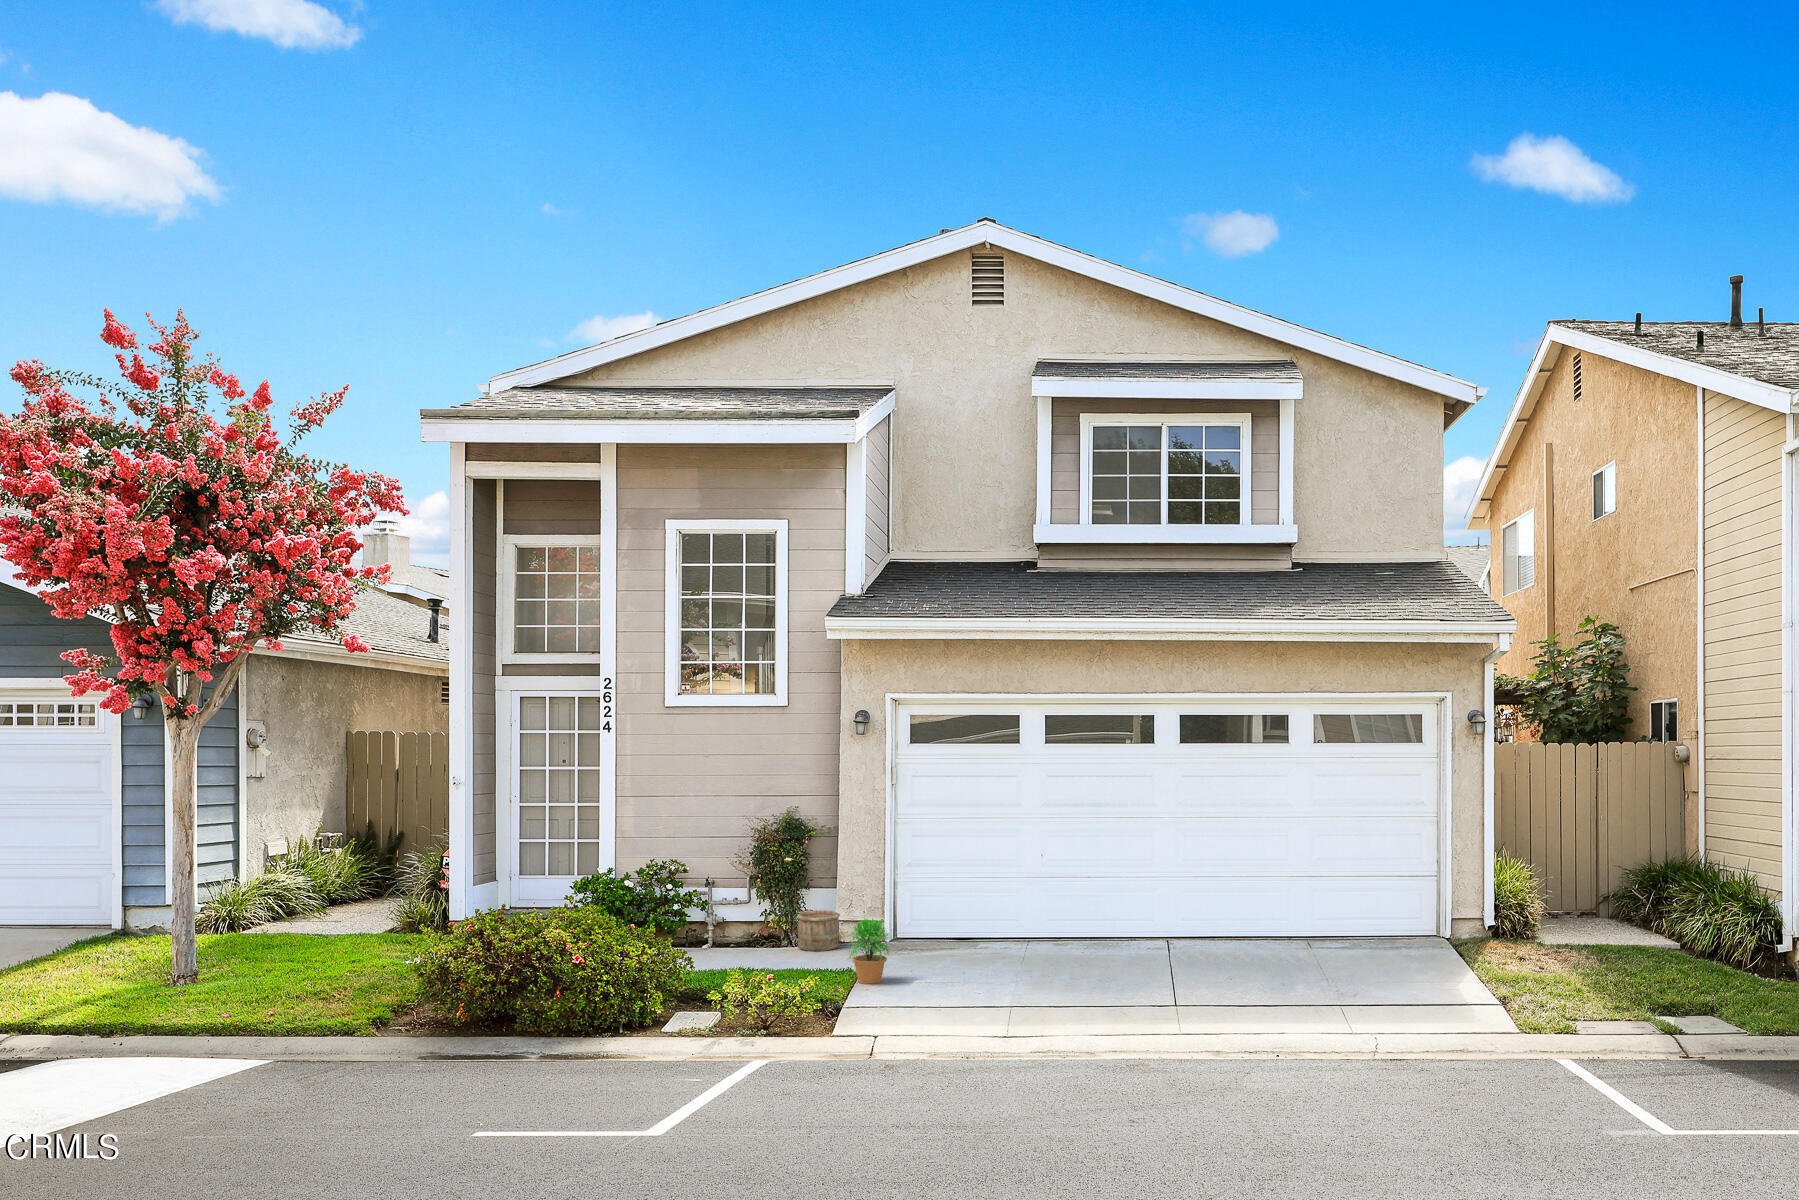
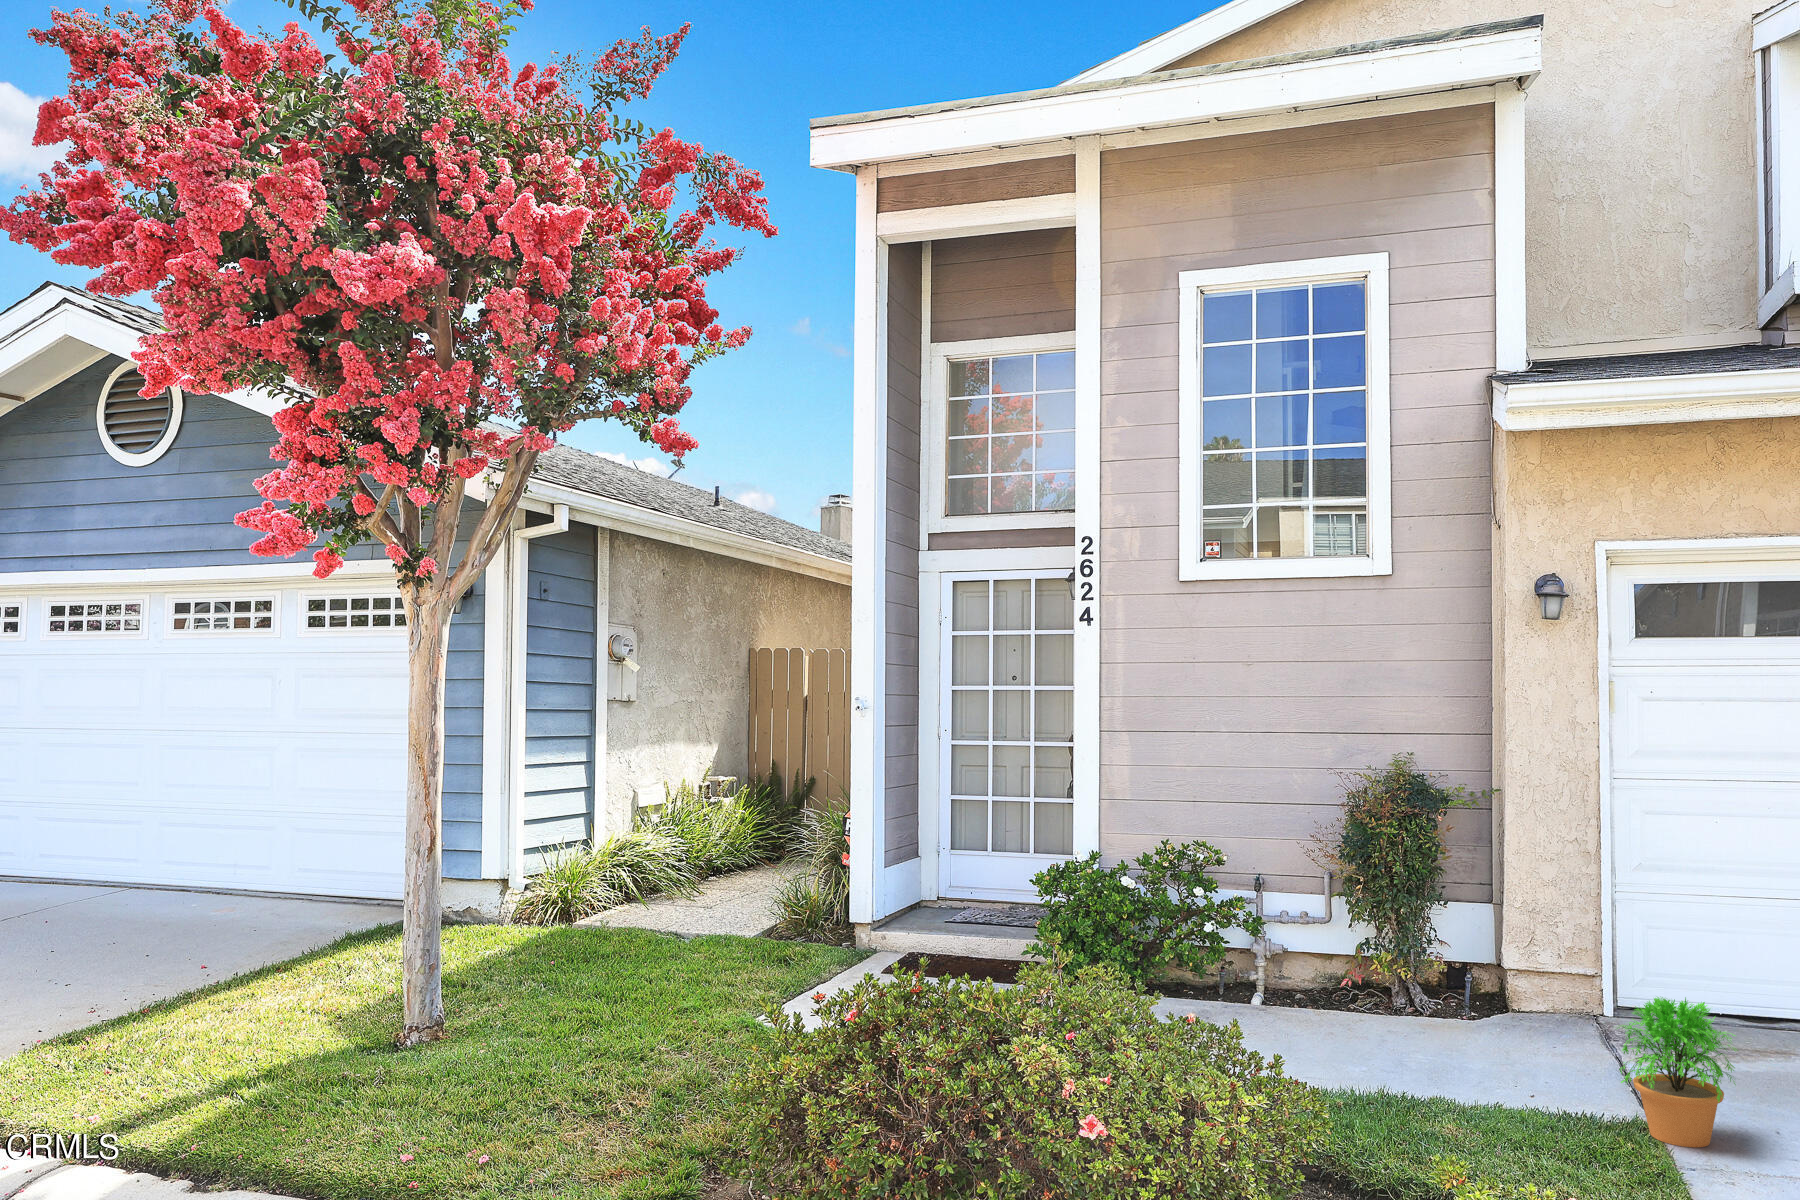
wooden bucket: present [796,910,840,951] -> none [1435,947,1522,1027]

